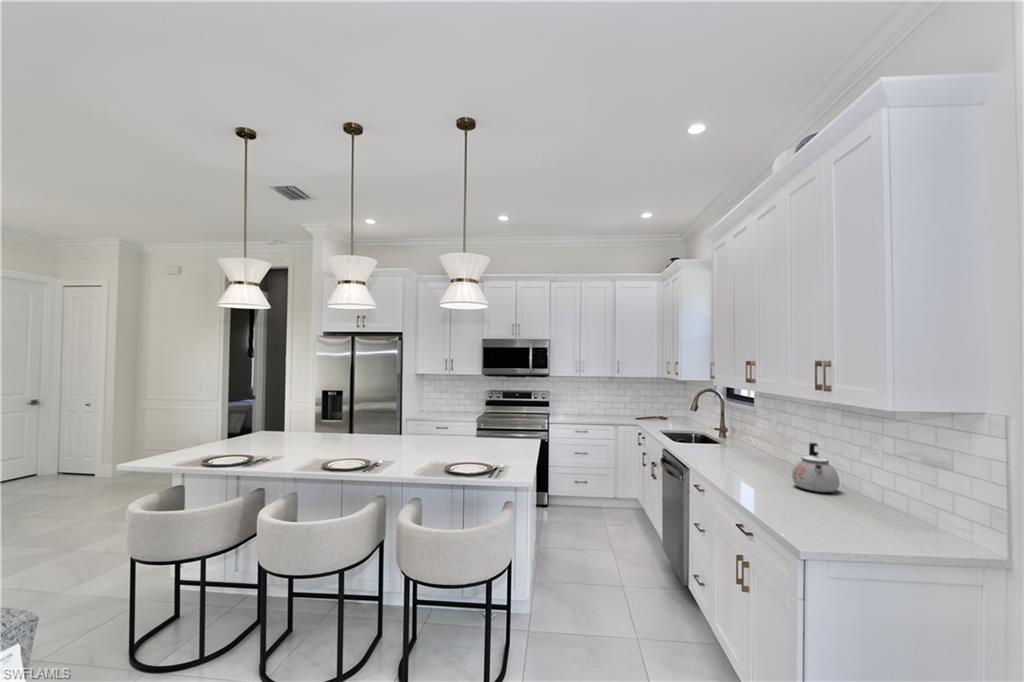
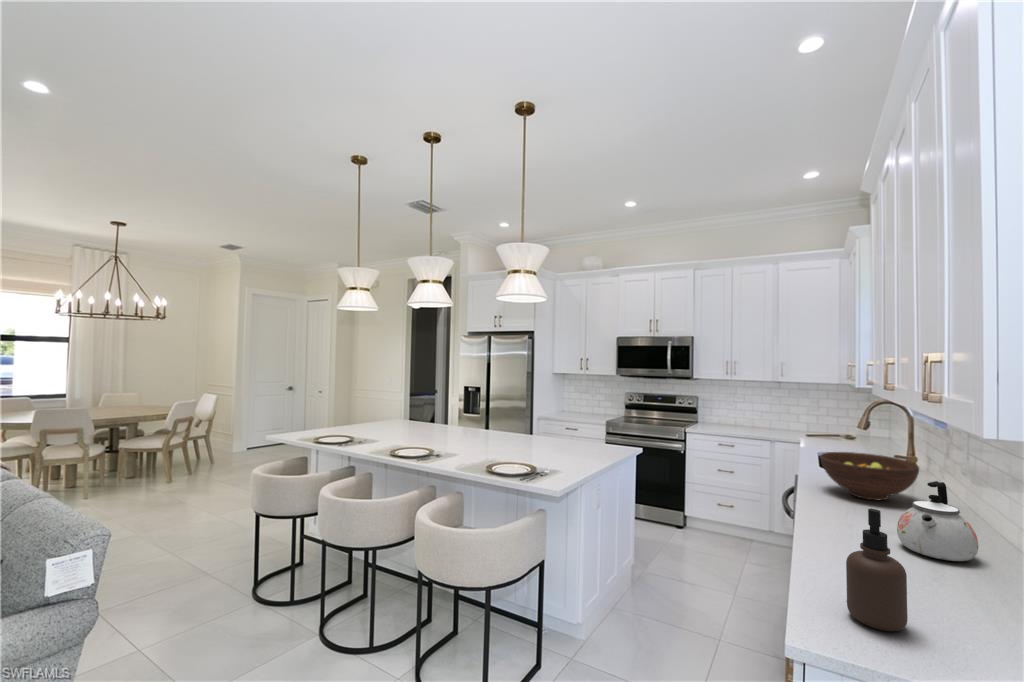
fruit bowl: none [702,428,764,460] -> present [820,452,919,500]
soap dispenser: none [841,463,881,541] -> present [846,508,908,631]

